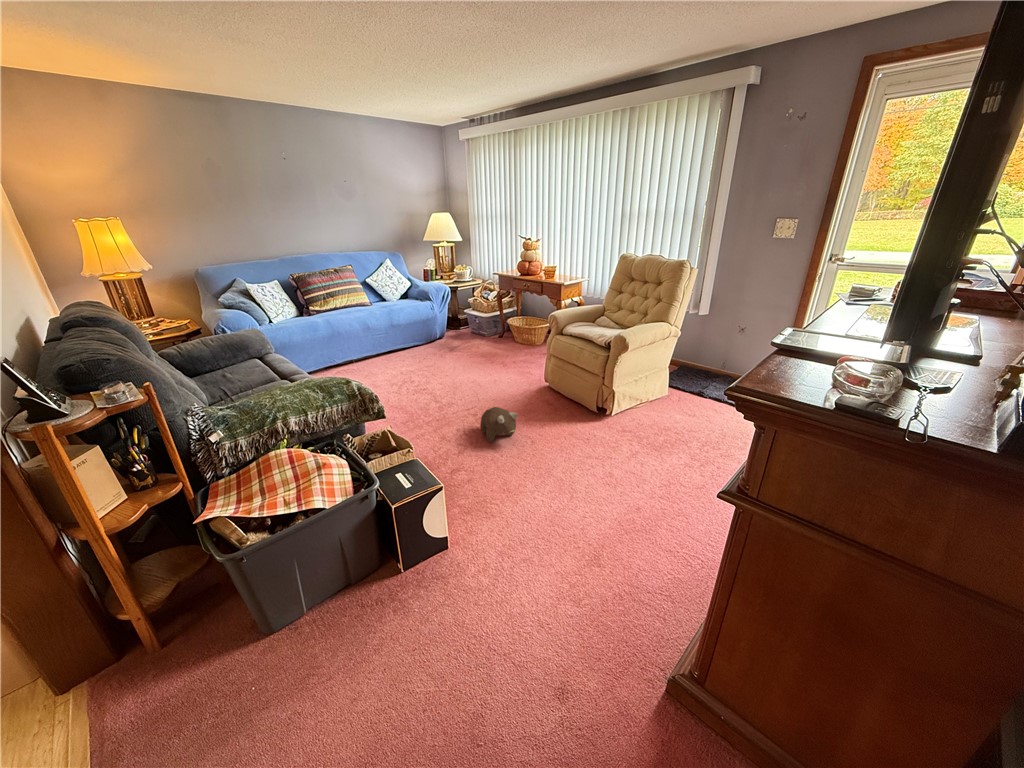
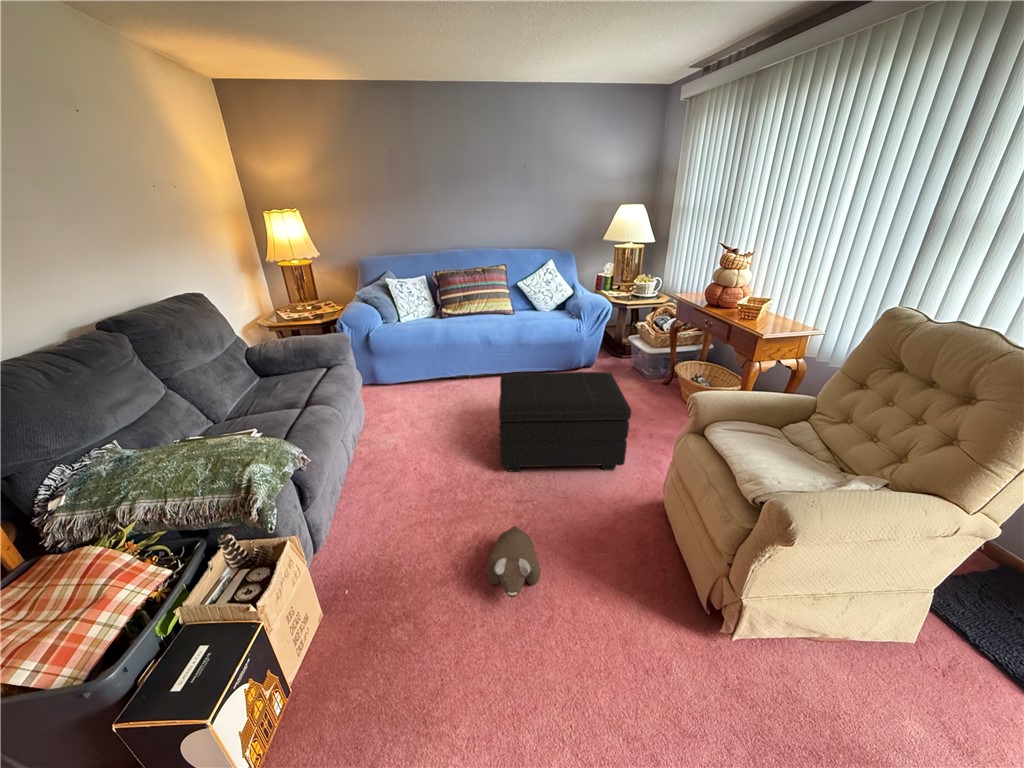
footstool: none [414,323,516,400] -> present [499,372,631,471]

